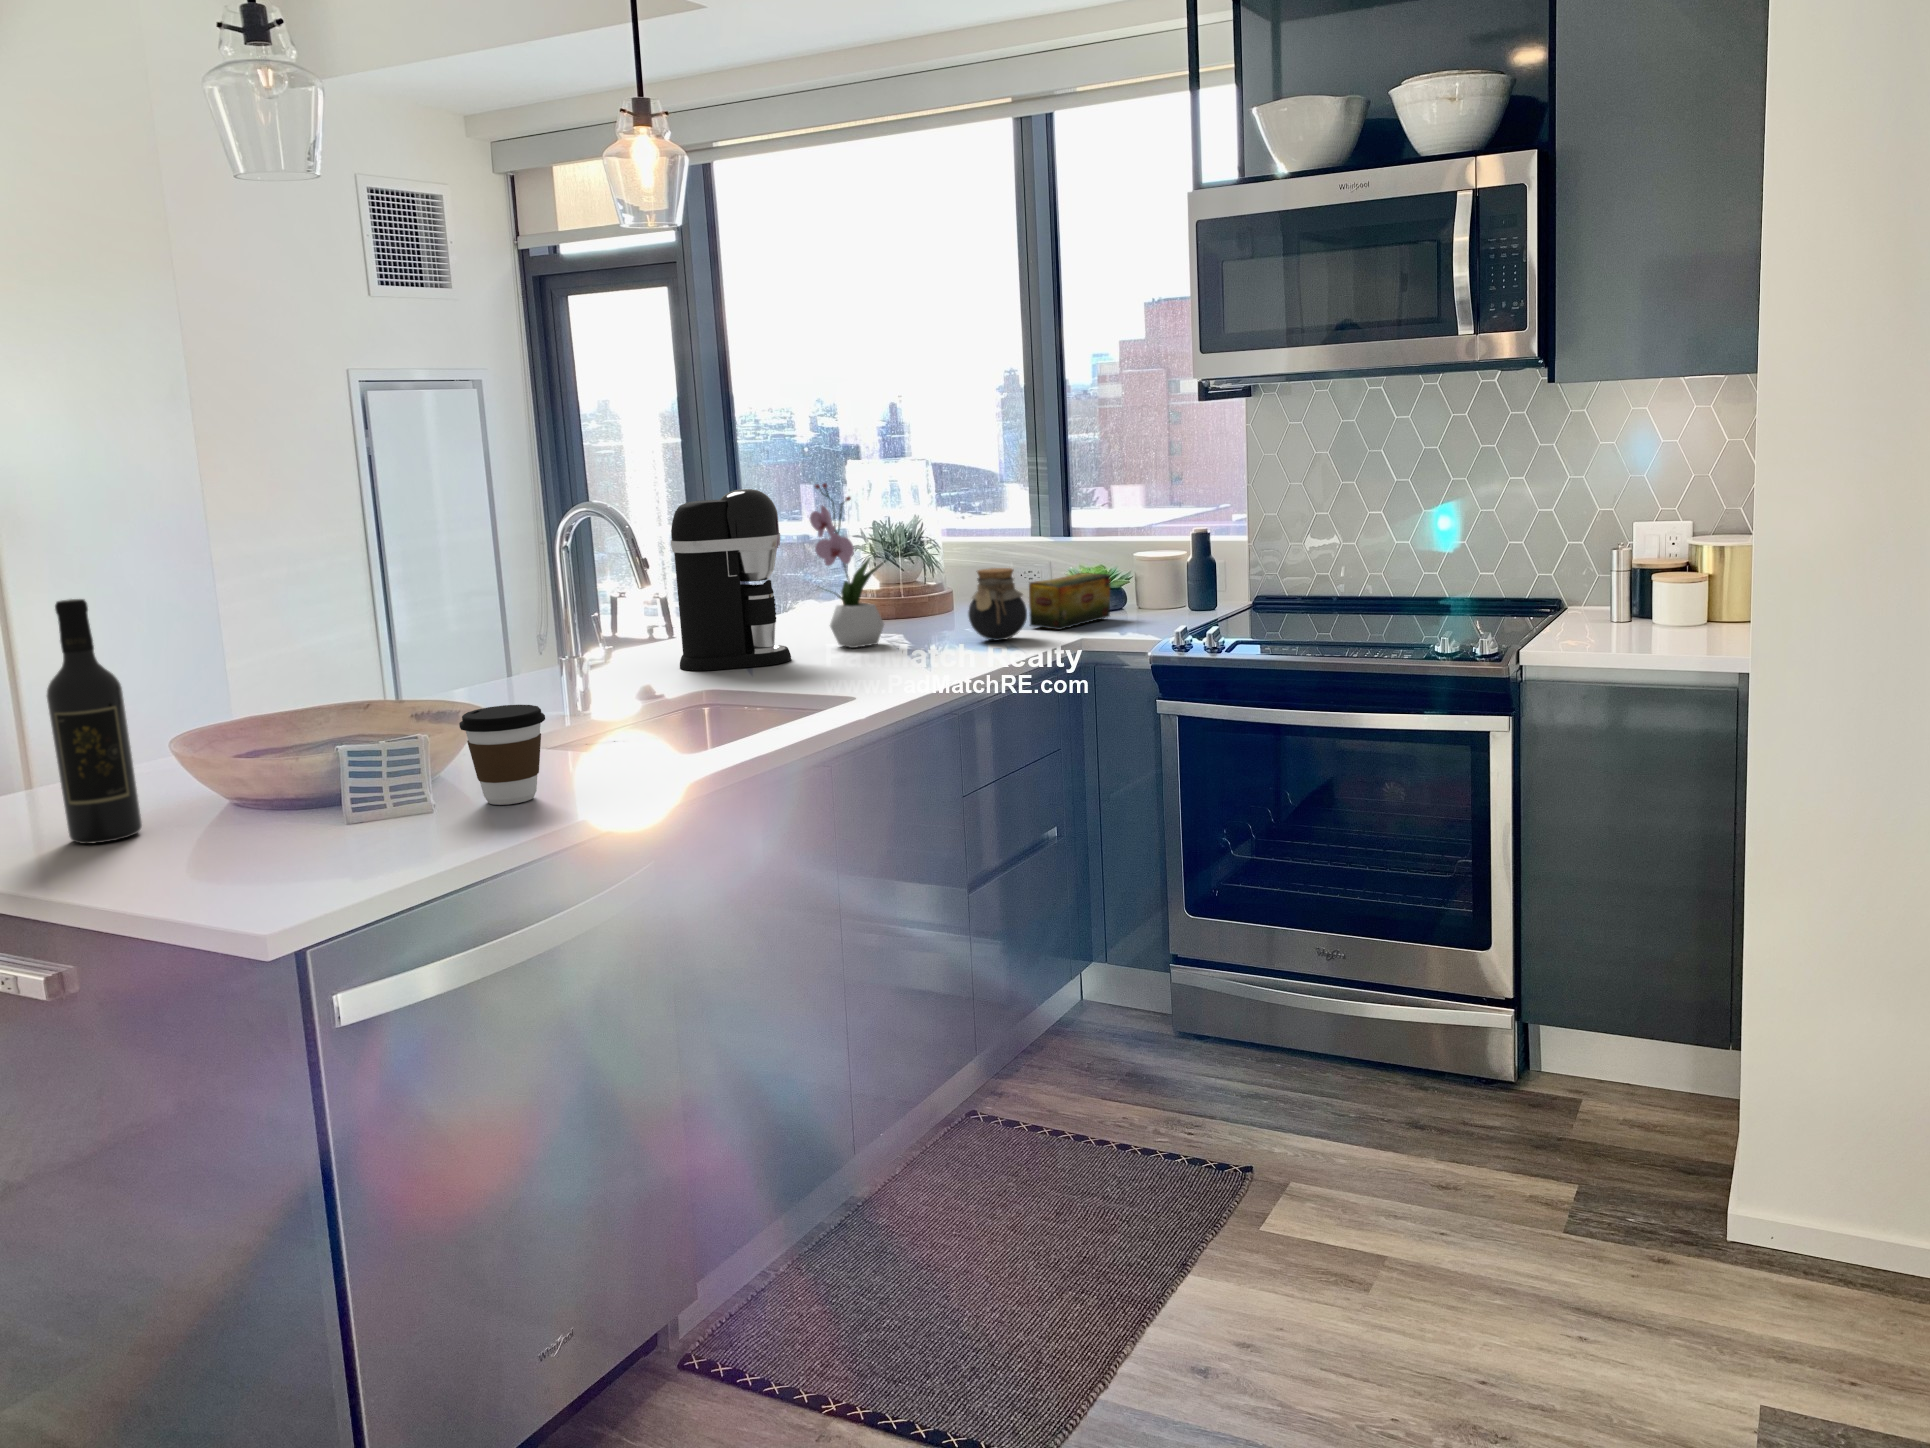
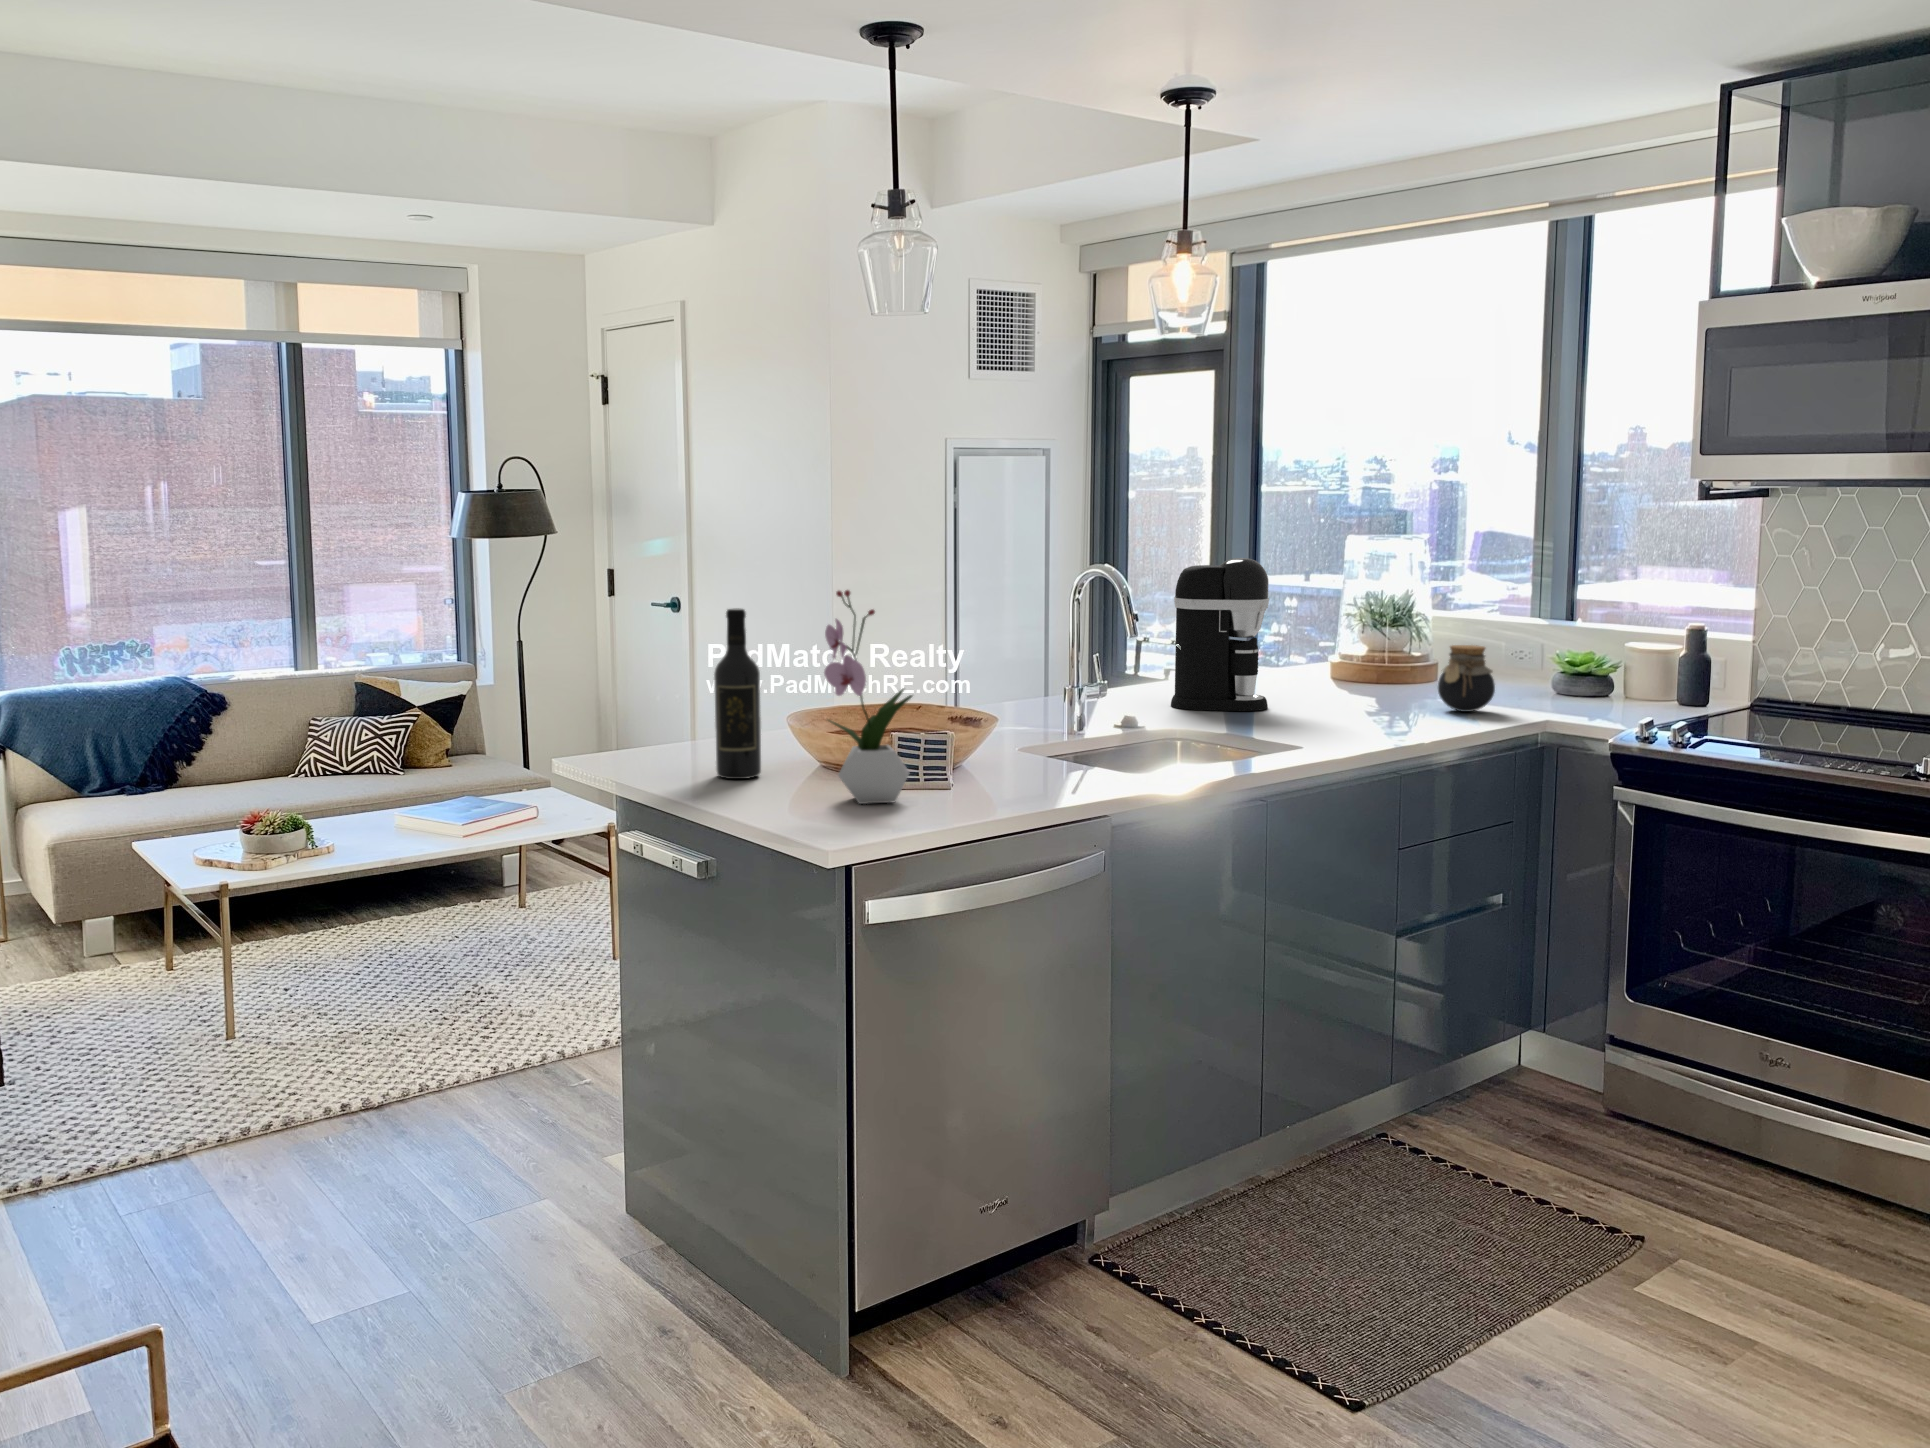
flower arrangement: present [810,483,885,648] -> present [824,590,912,804]
tea box: present [1029,573,1110,630] -> none [1501,657,1592,708]
coffee cup: present [459,705,545,805] -> none [978,715,1041,791]

